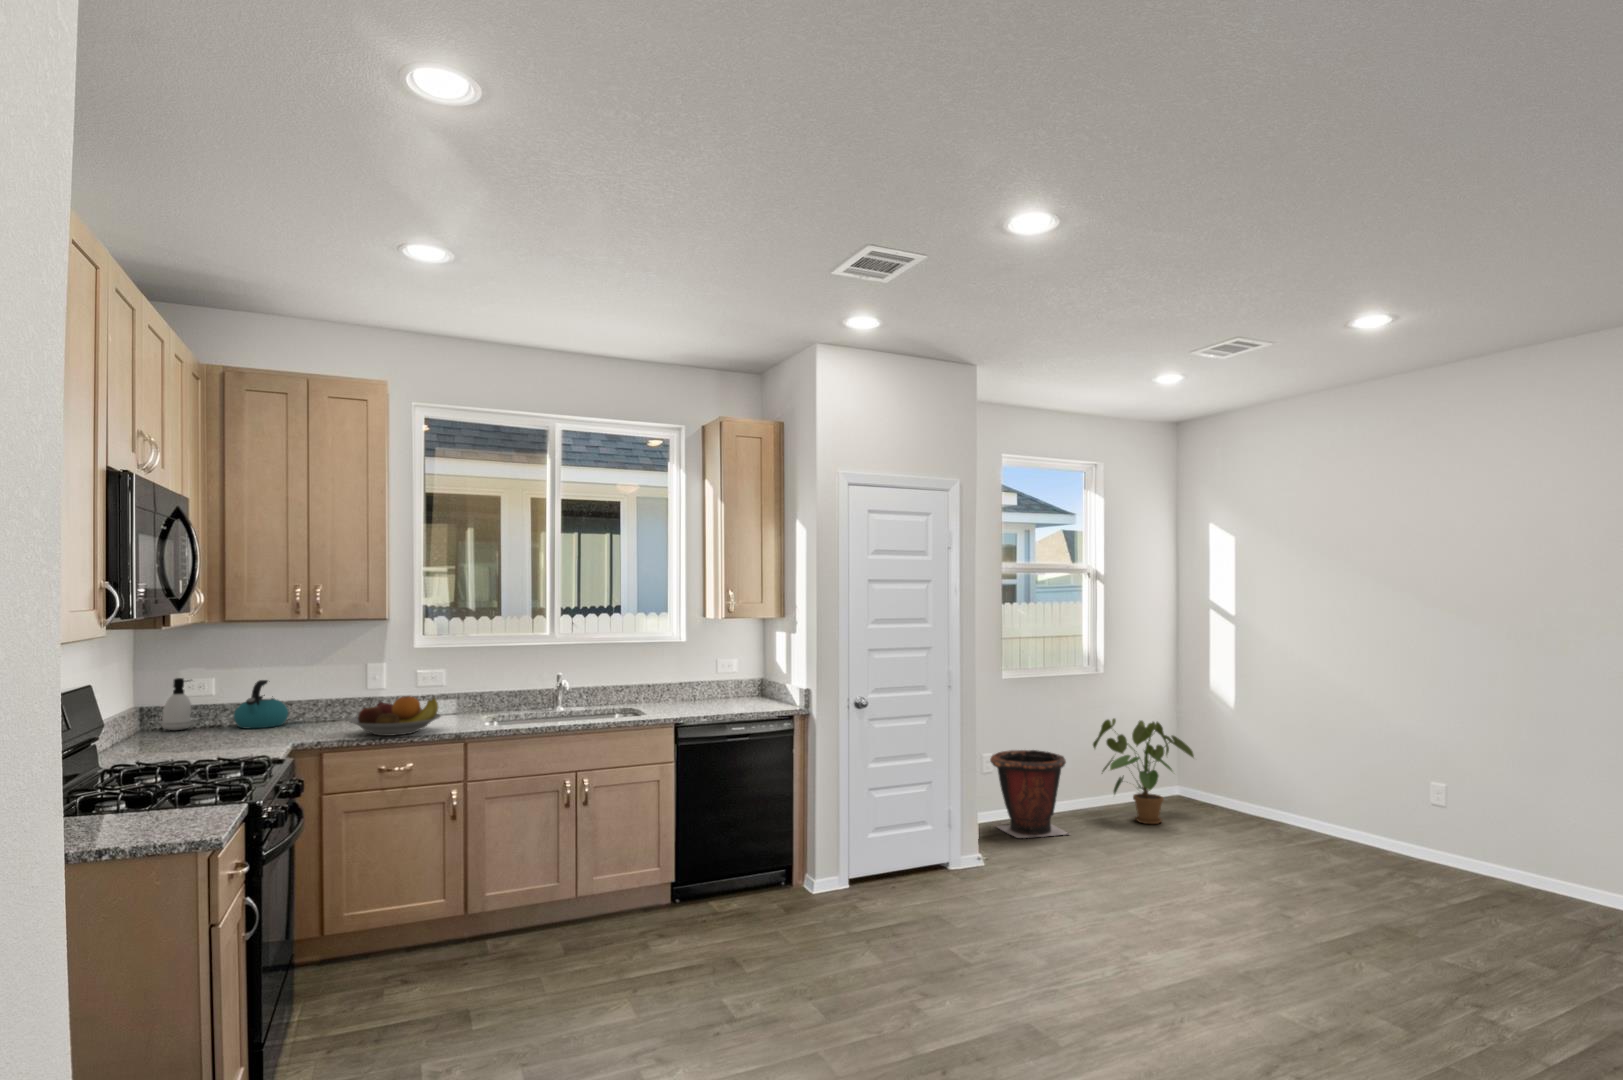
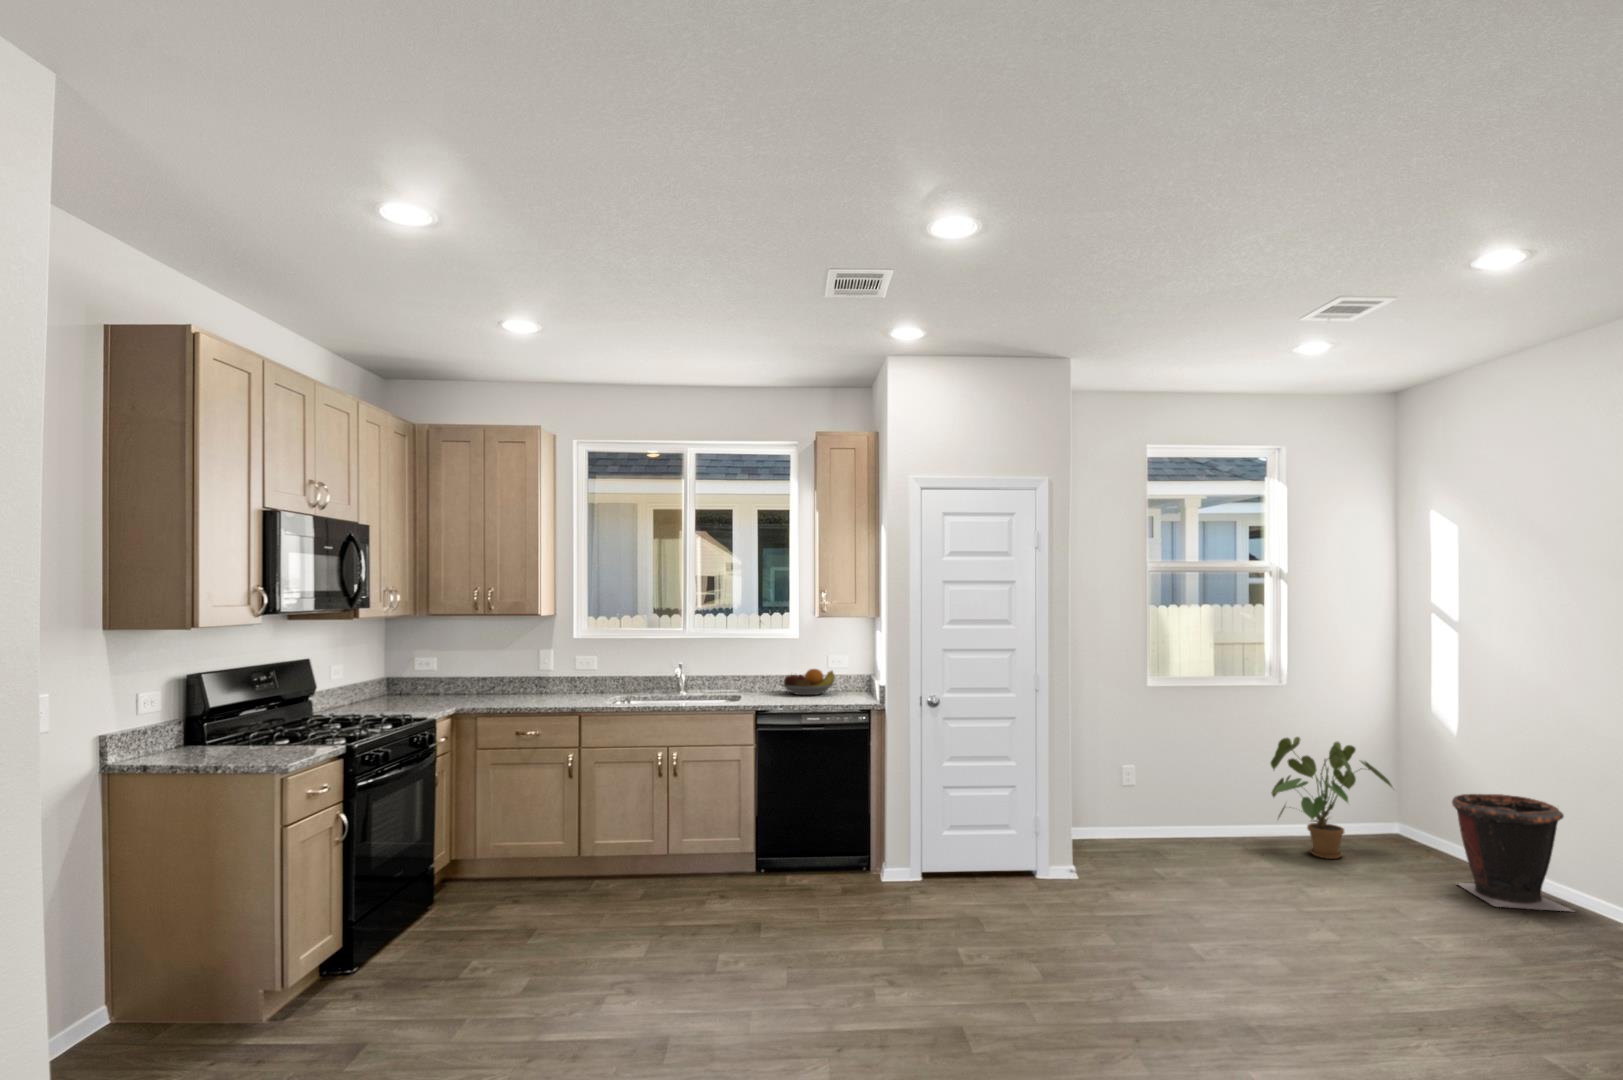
soap dispenser: present [161,678,194,730] -> none [400,657,423,694]
kettle: present [234,680,288,728] -> none [444,660,483,696]
fruit bowl: present [349,696,441,736] -> present [779,669,835,695]
trash can: present [990,750,1068,838] -> present [1452,794,1573,911]

